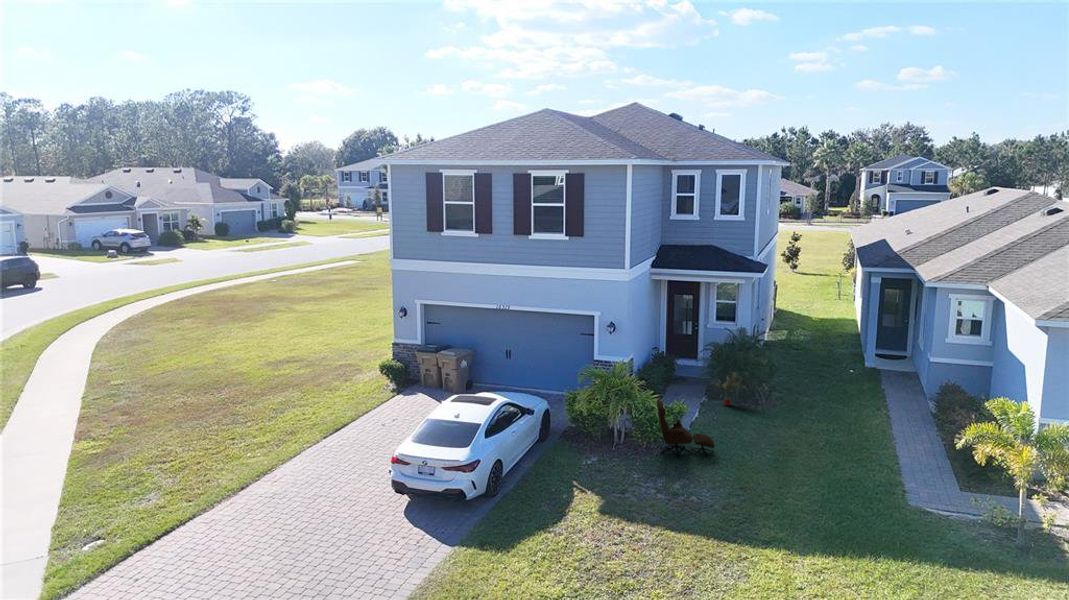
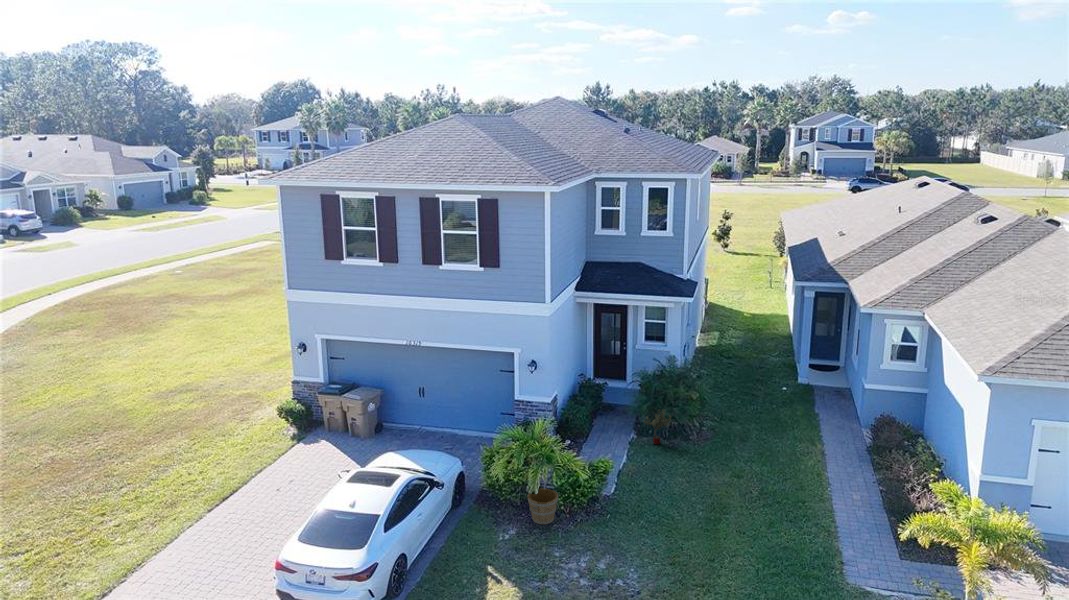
lounge chair: present [657,400,714,458] -> none [579,461,641,526]
wooden bucket: none [609,424,637,455] -> present [528,488,558,524]

